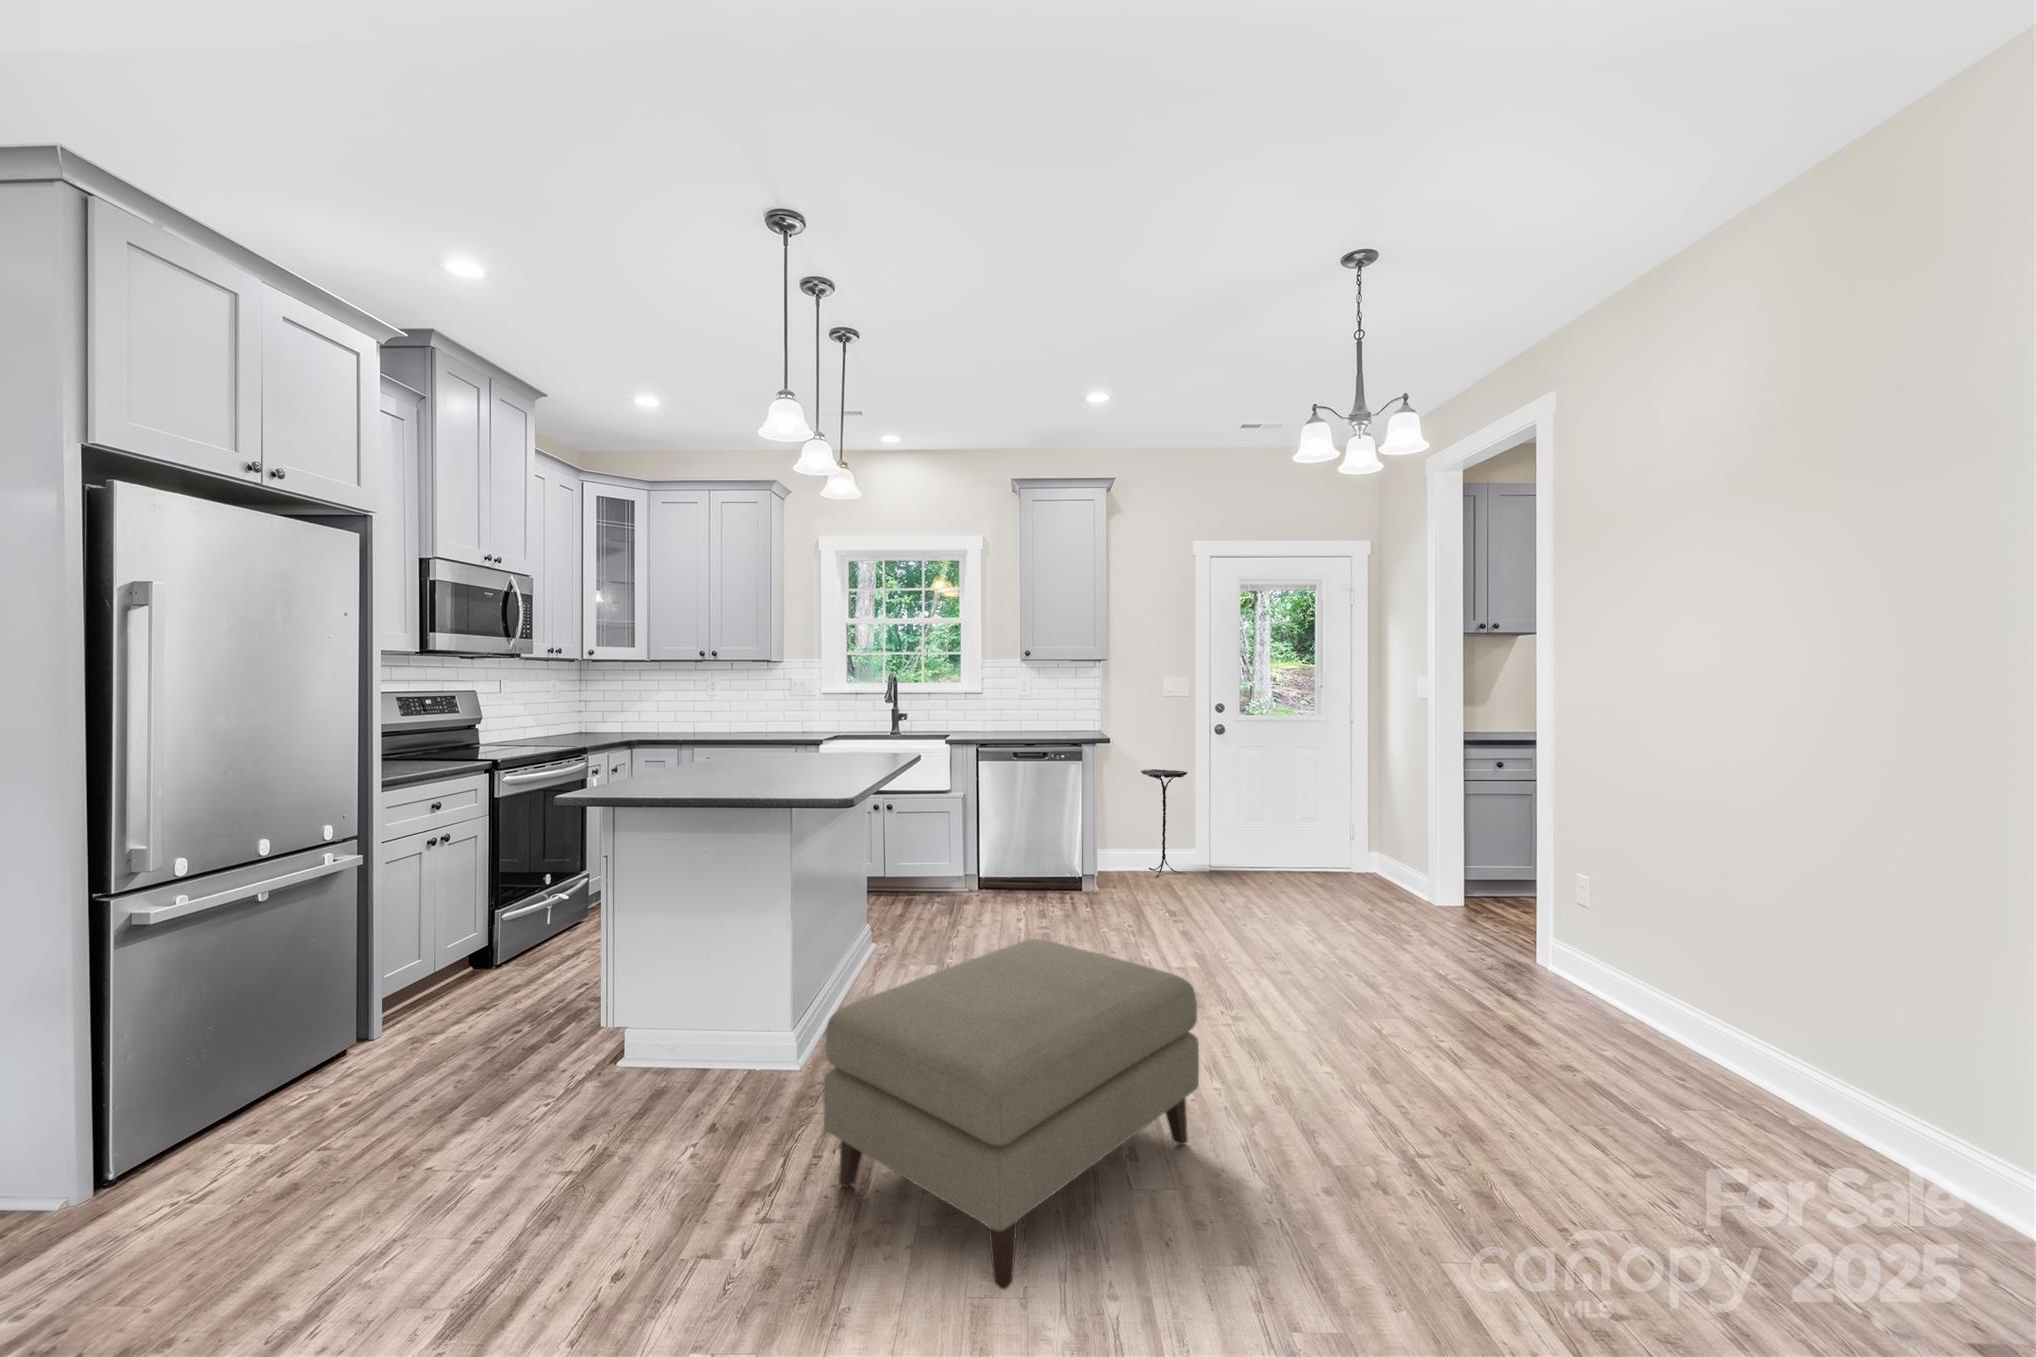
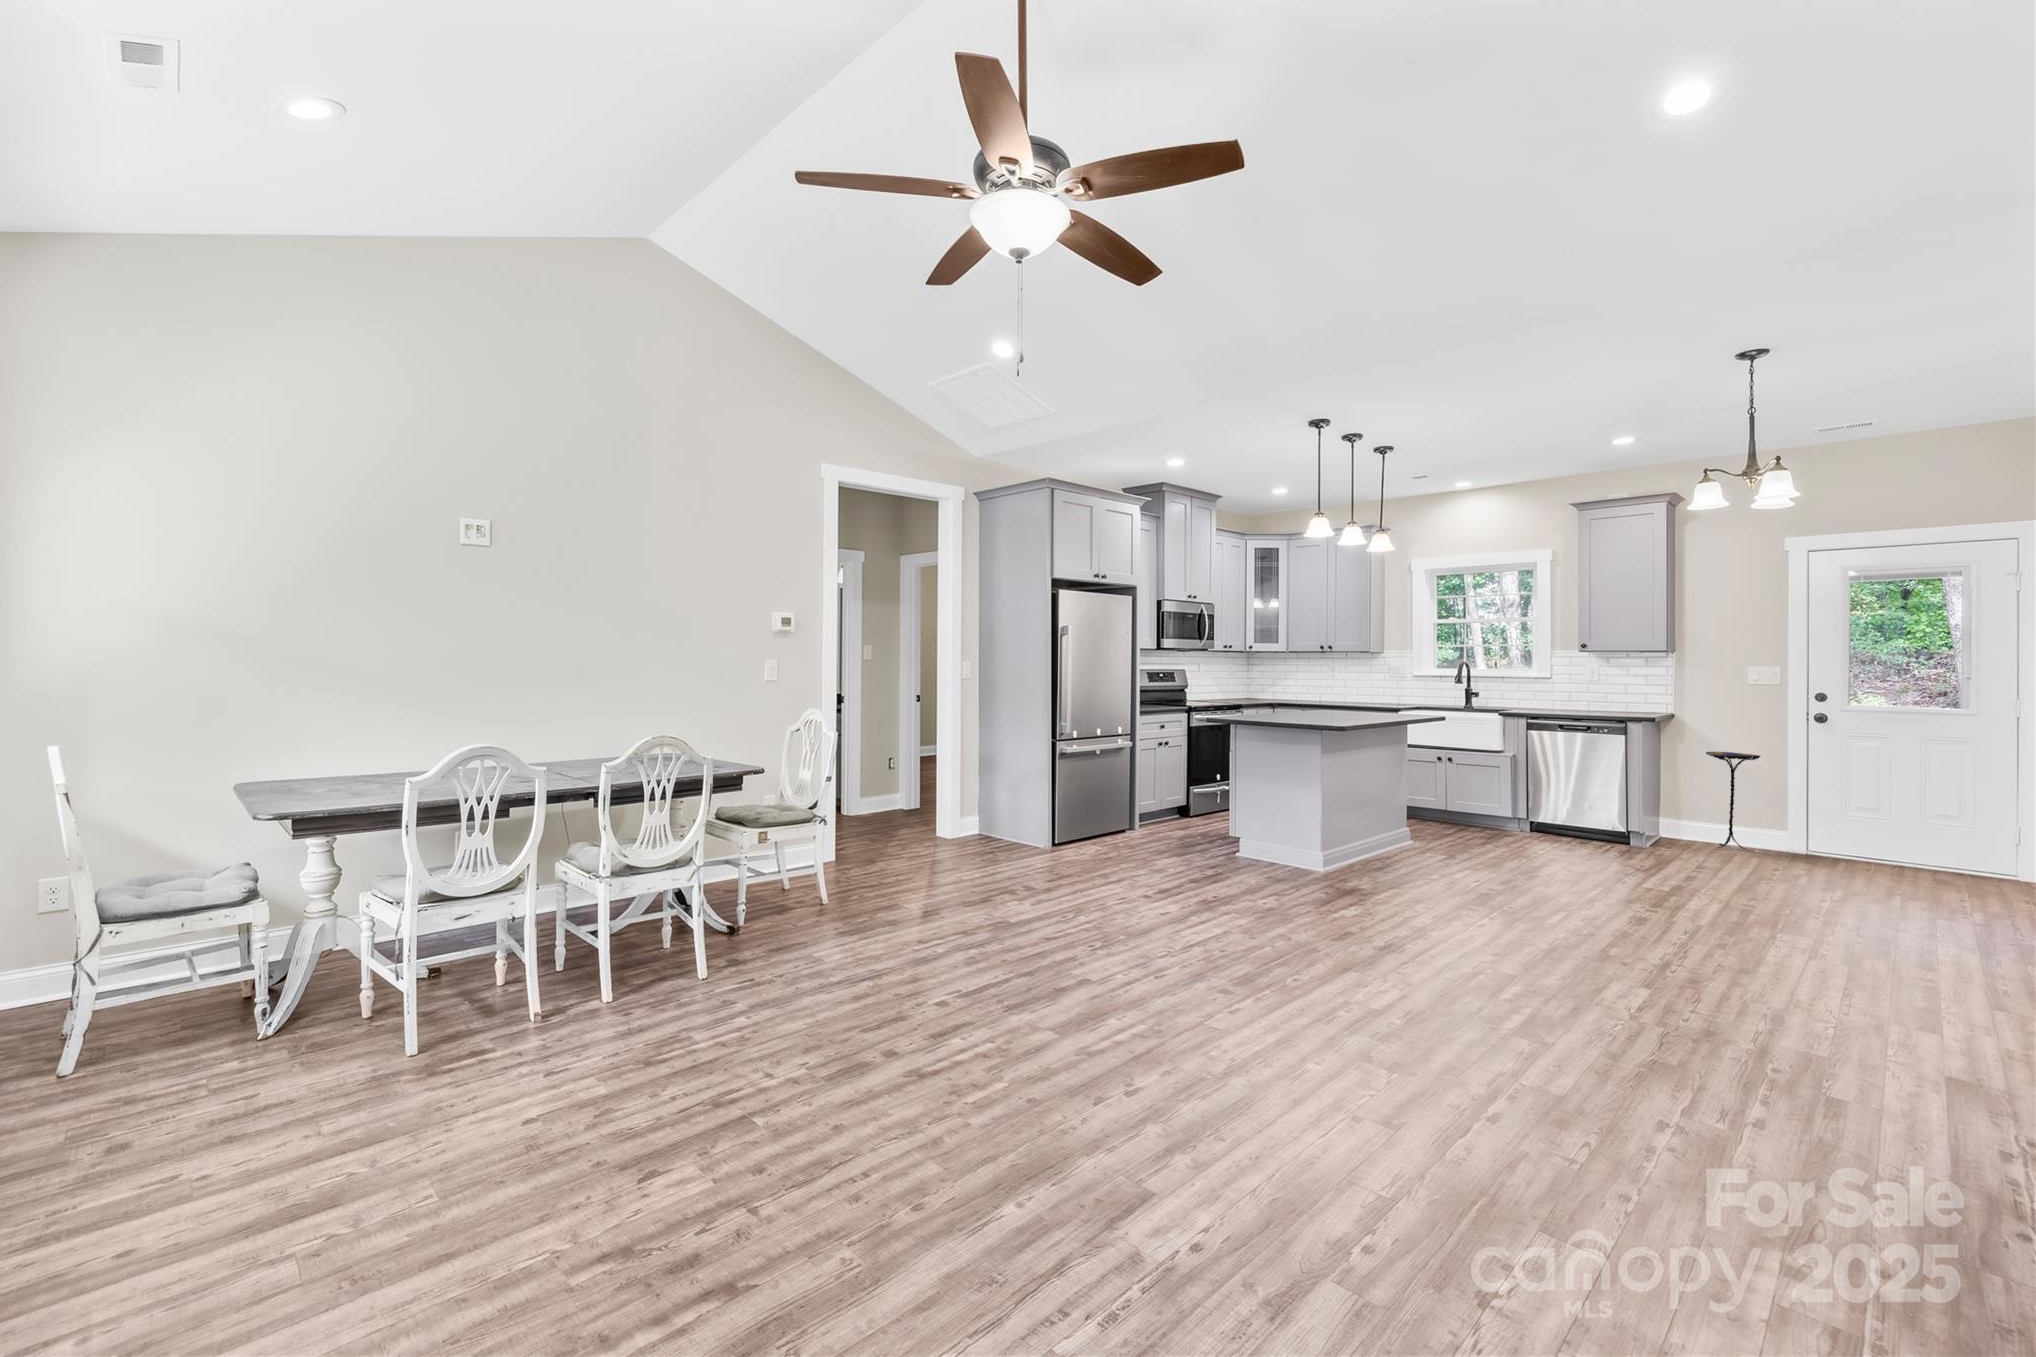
ottoman: present [823,939,1199,1290] -> none [1298,813,1509,928]

